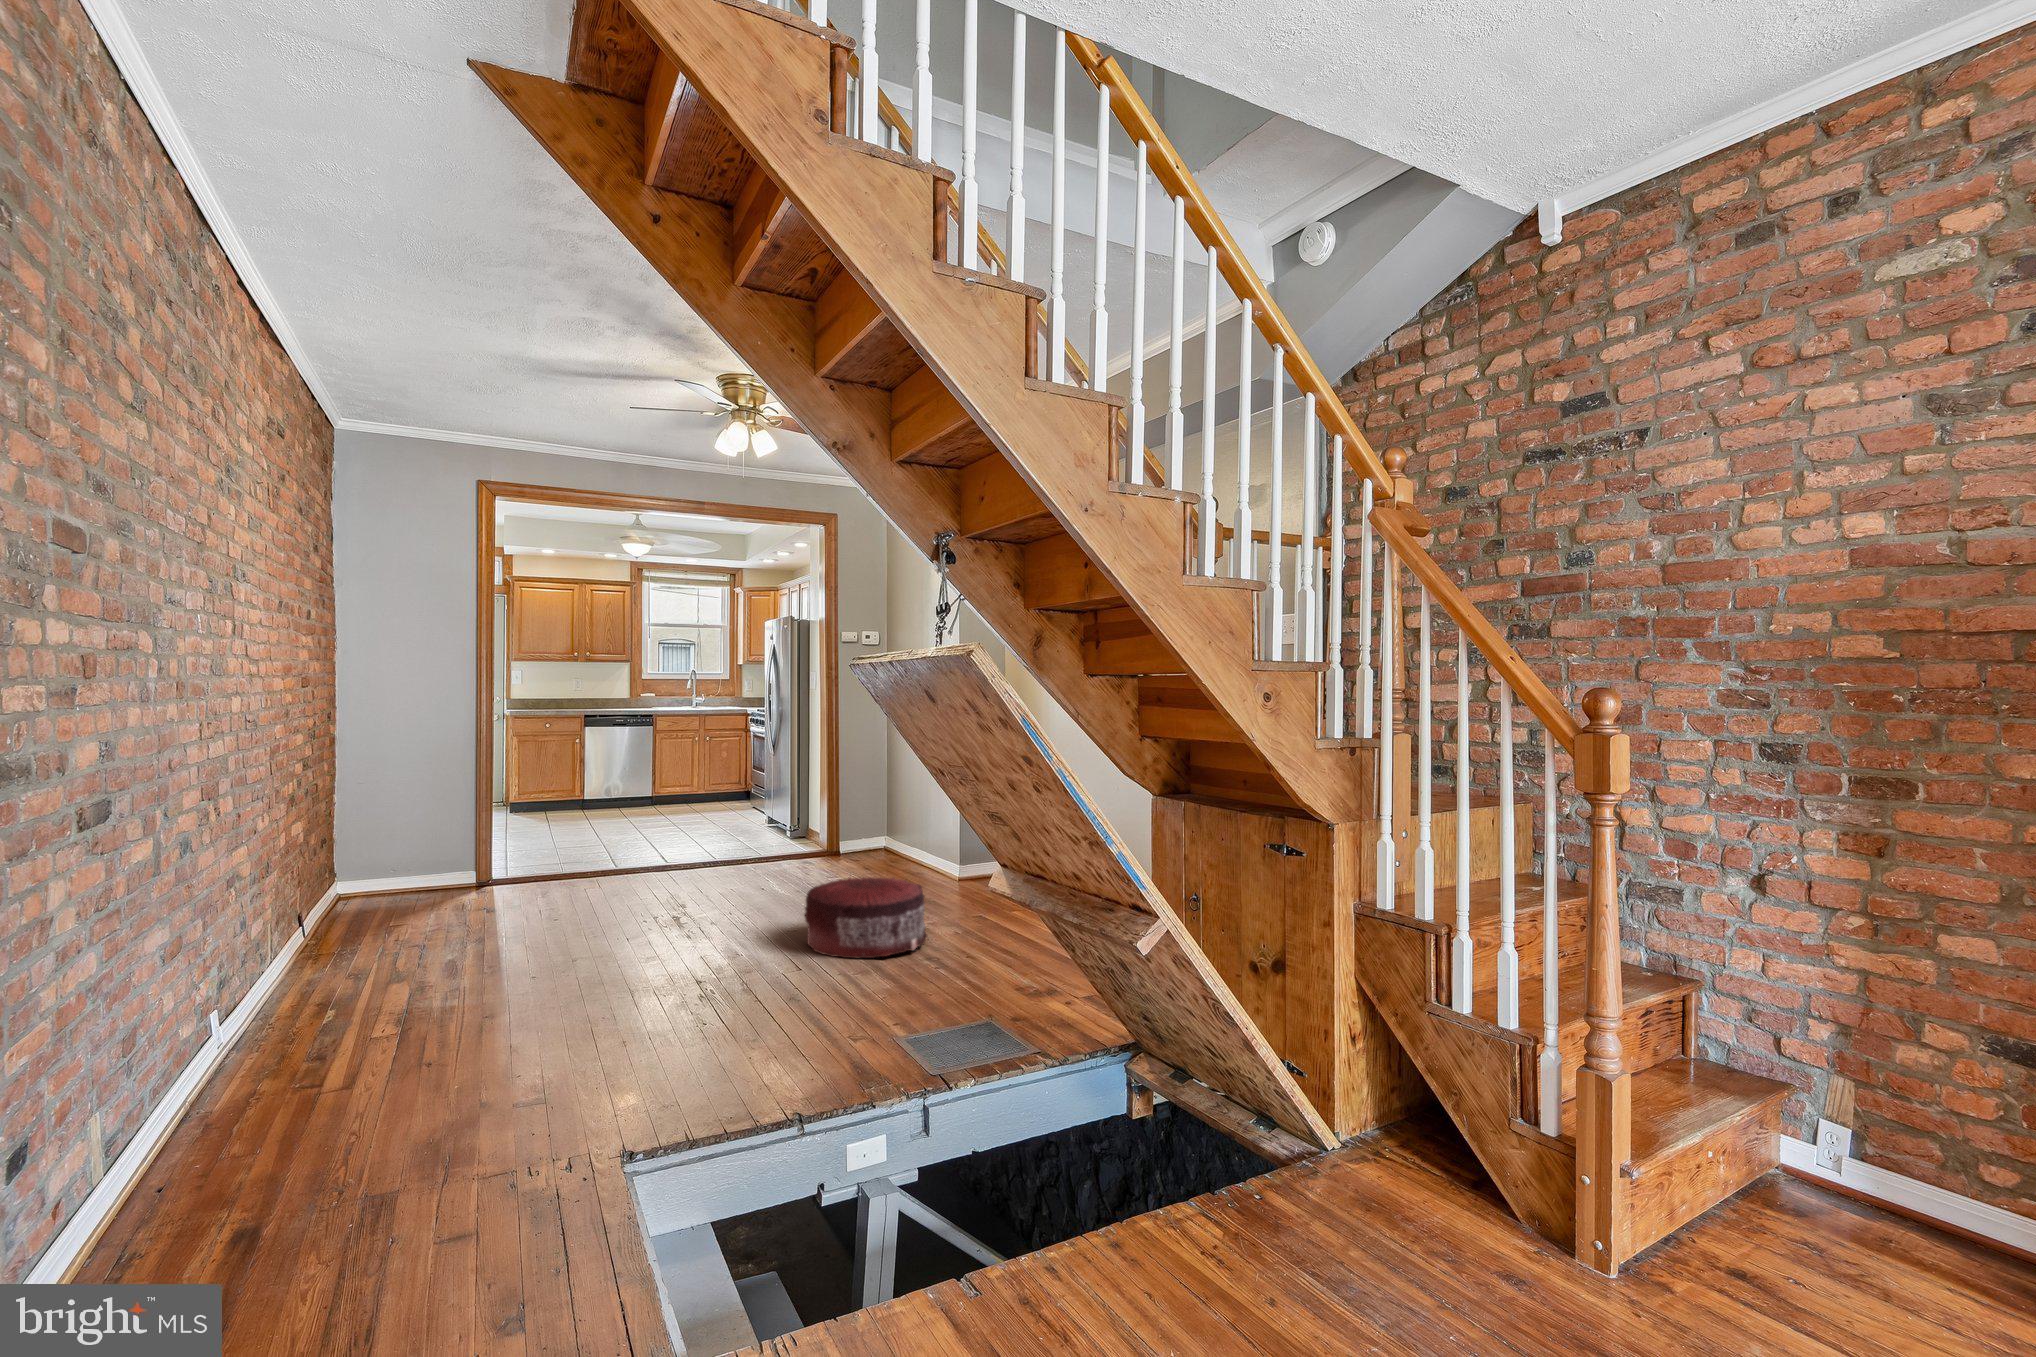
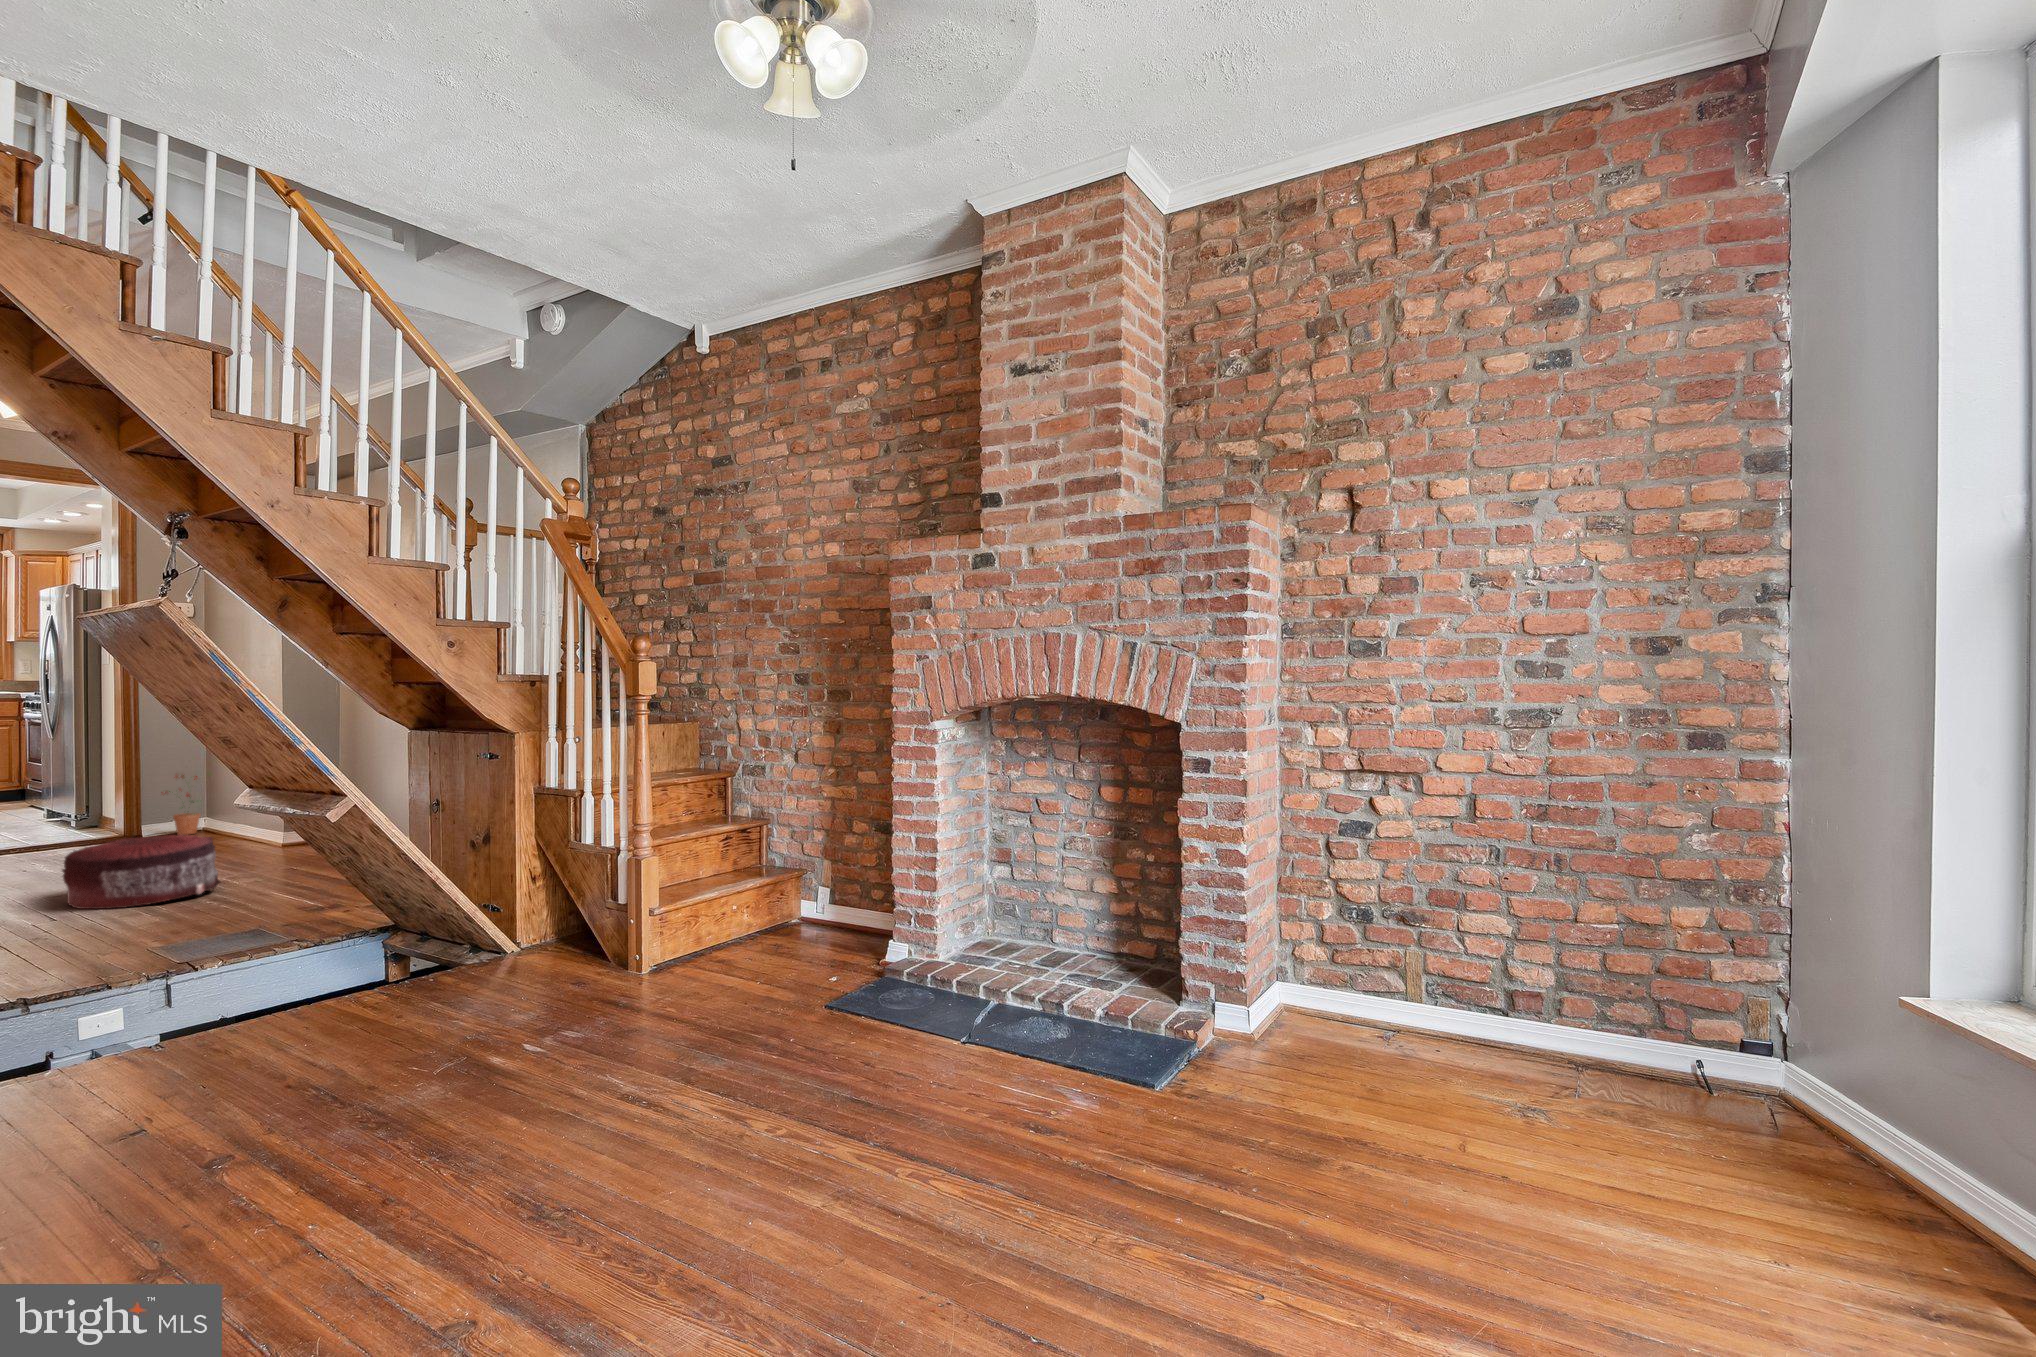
potted plant: none [852,796,885,857] -> present [161,775,201,835]

